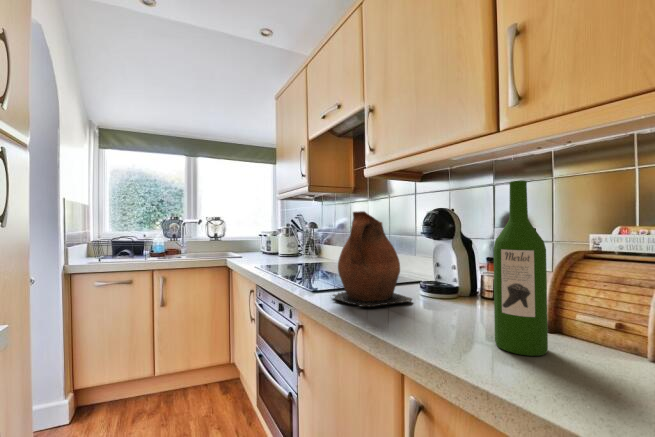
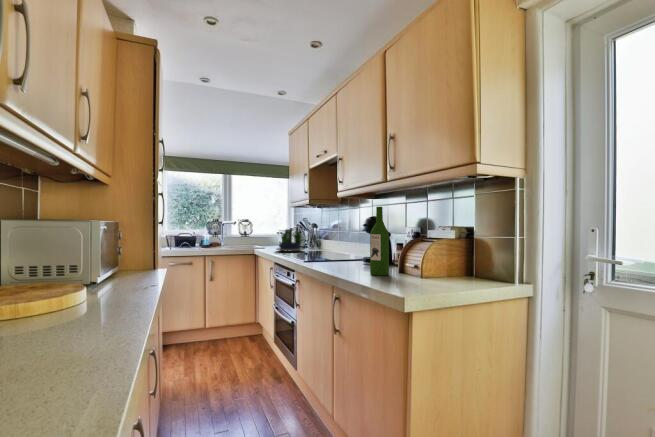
ceramic pitcher: present [333,211,412,307] -> none [312,218,355,265]
potted plant: none [258,229,306,264] -> present [277,229,303,252]

